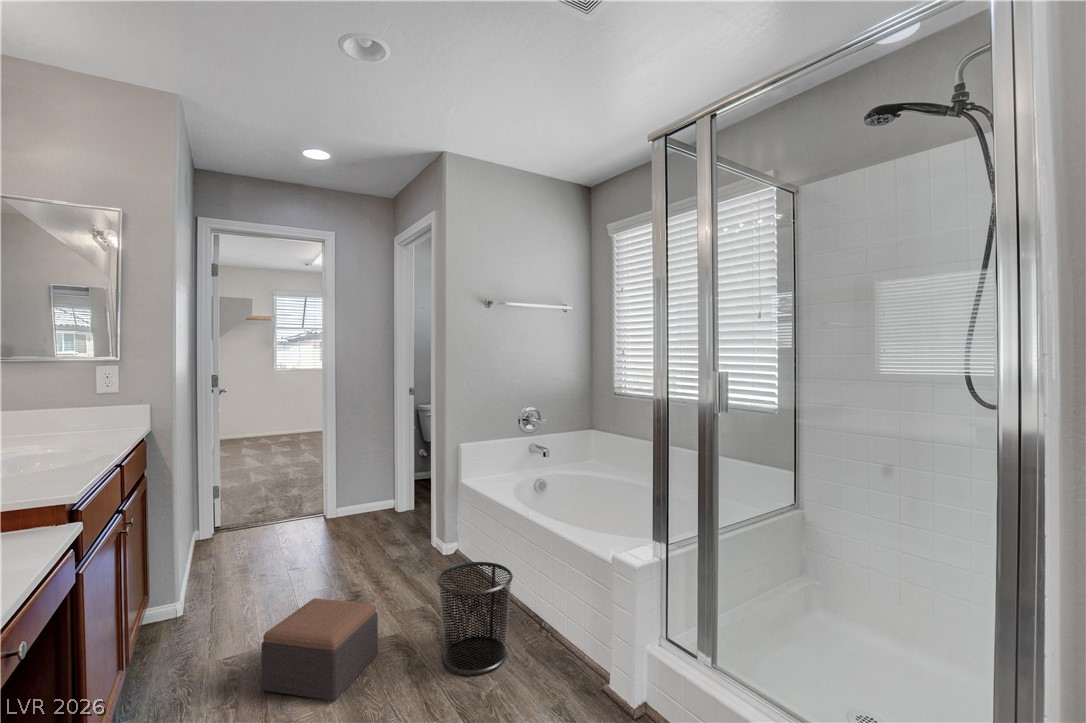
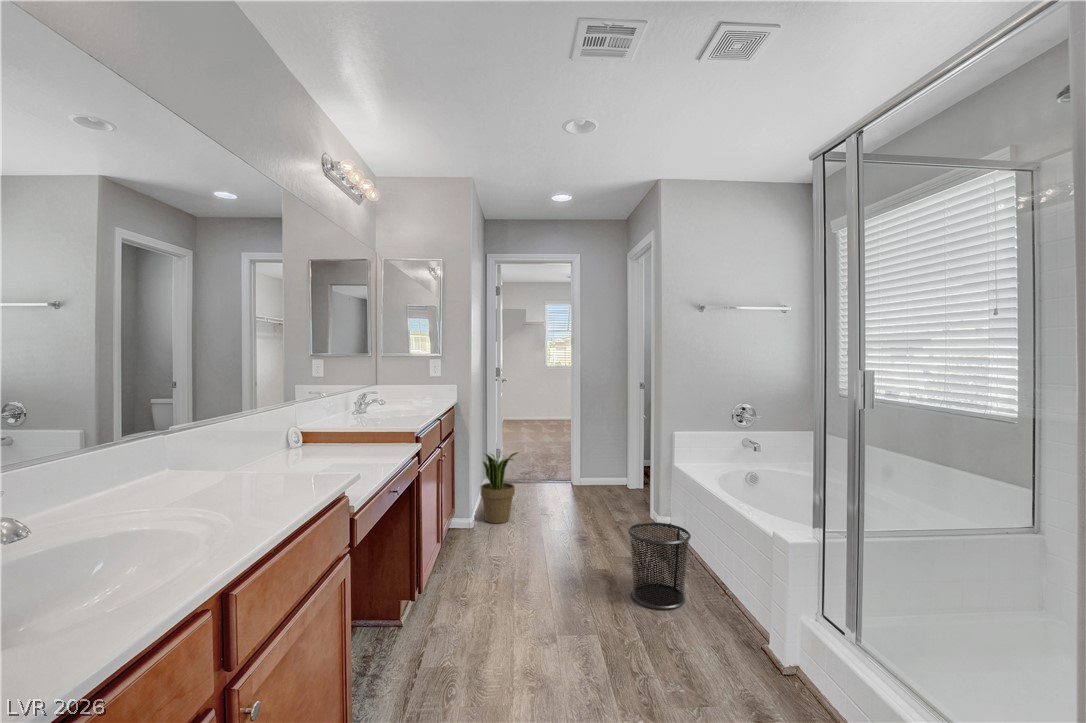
potted plant: none [194,492,258,599] -> present [481,452,518,523]
footstool: present [261,598,378,701] -> none [508,528,586,597]

